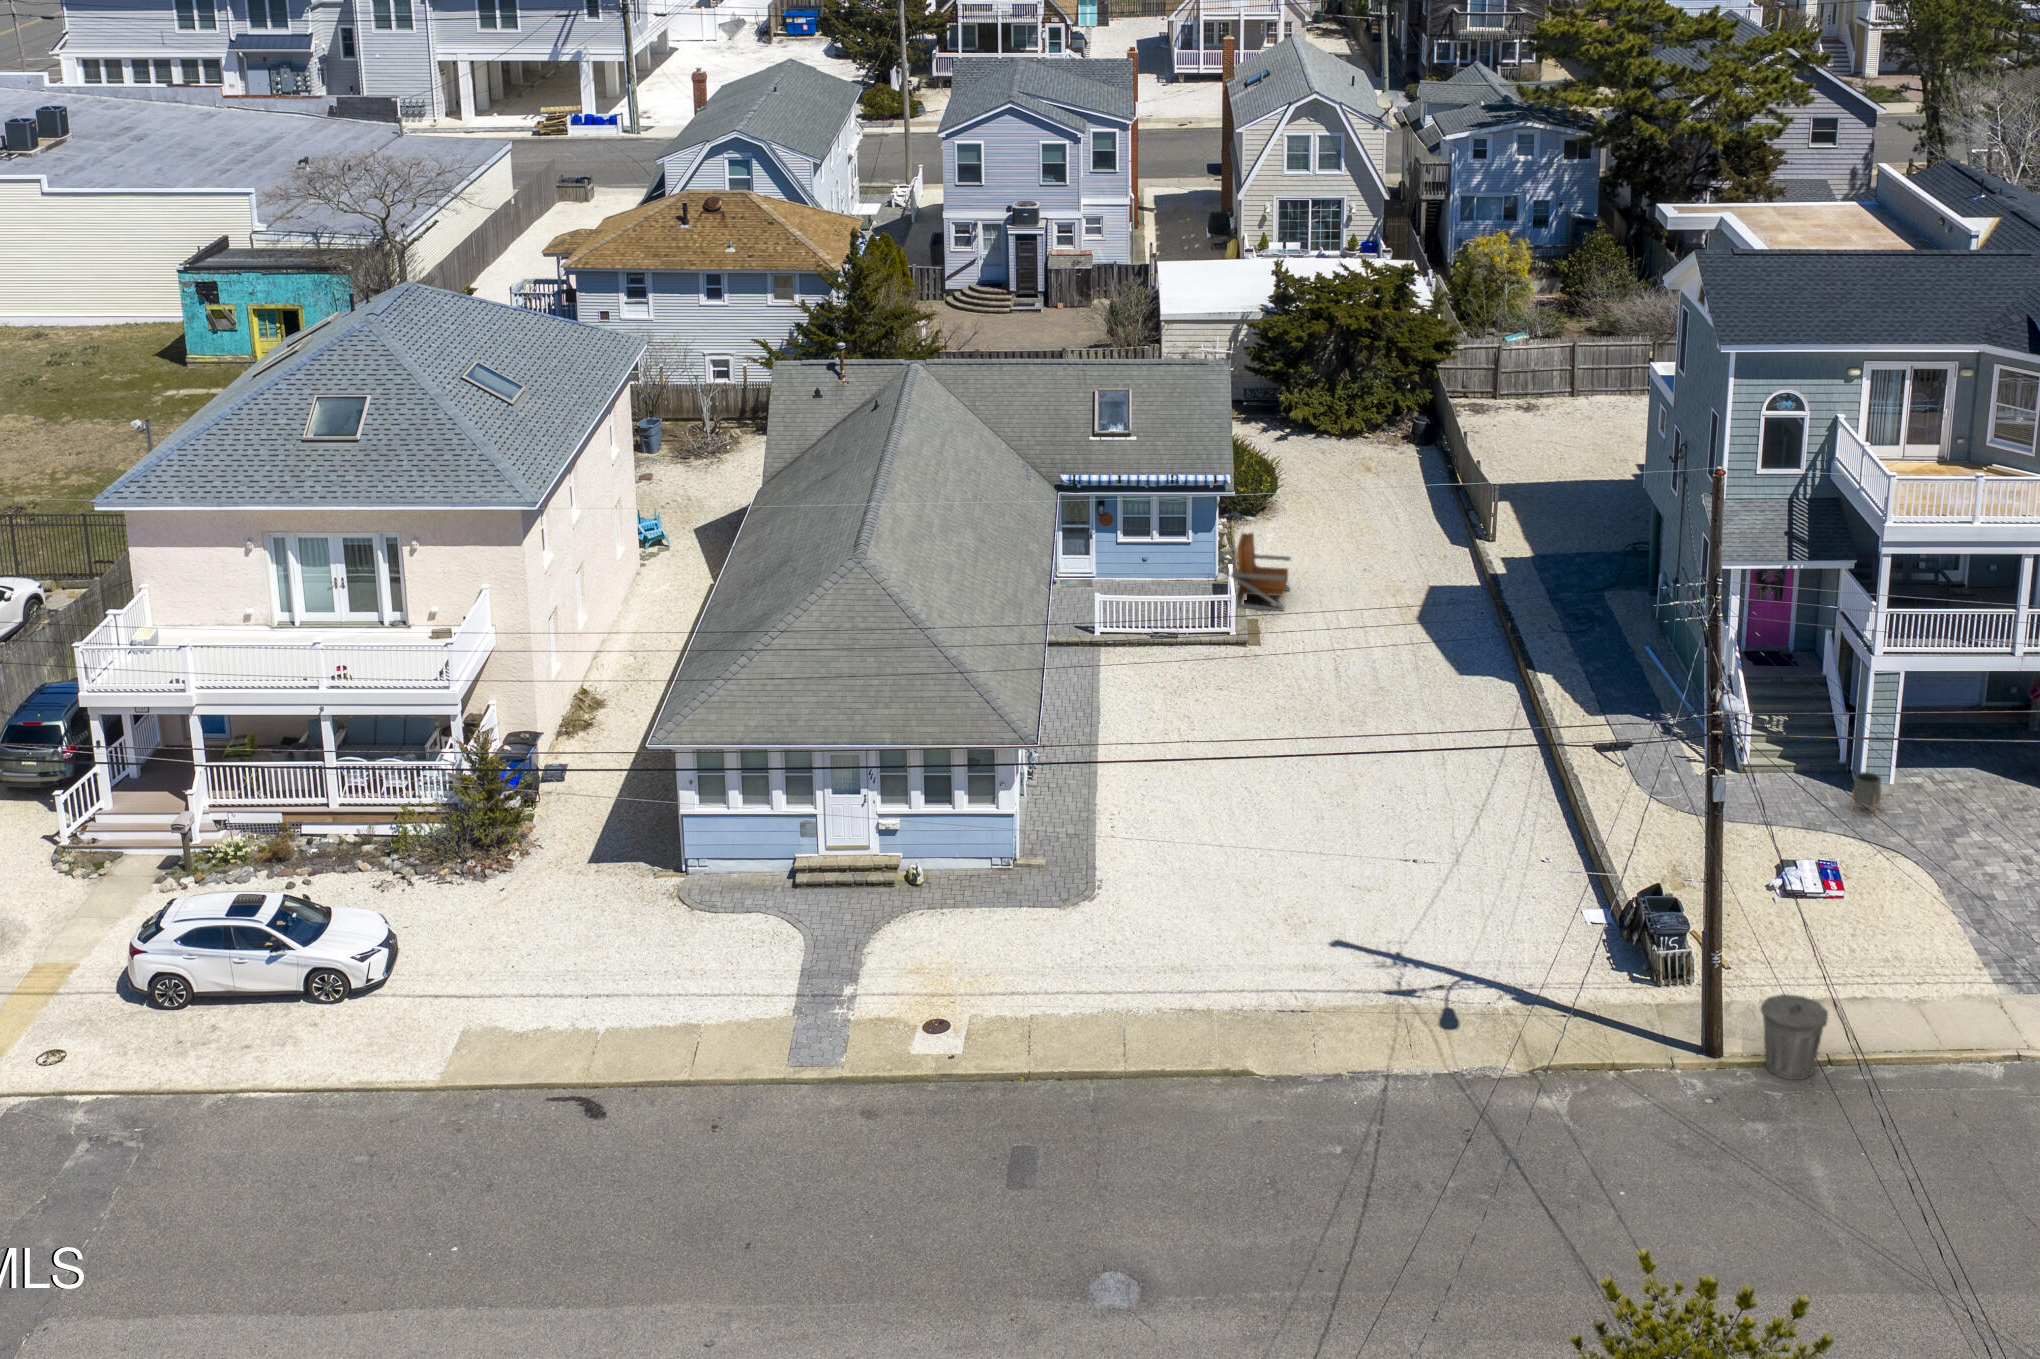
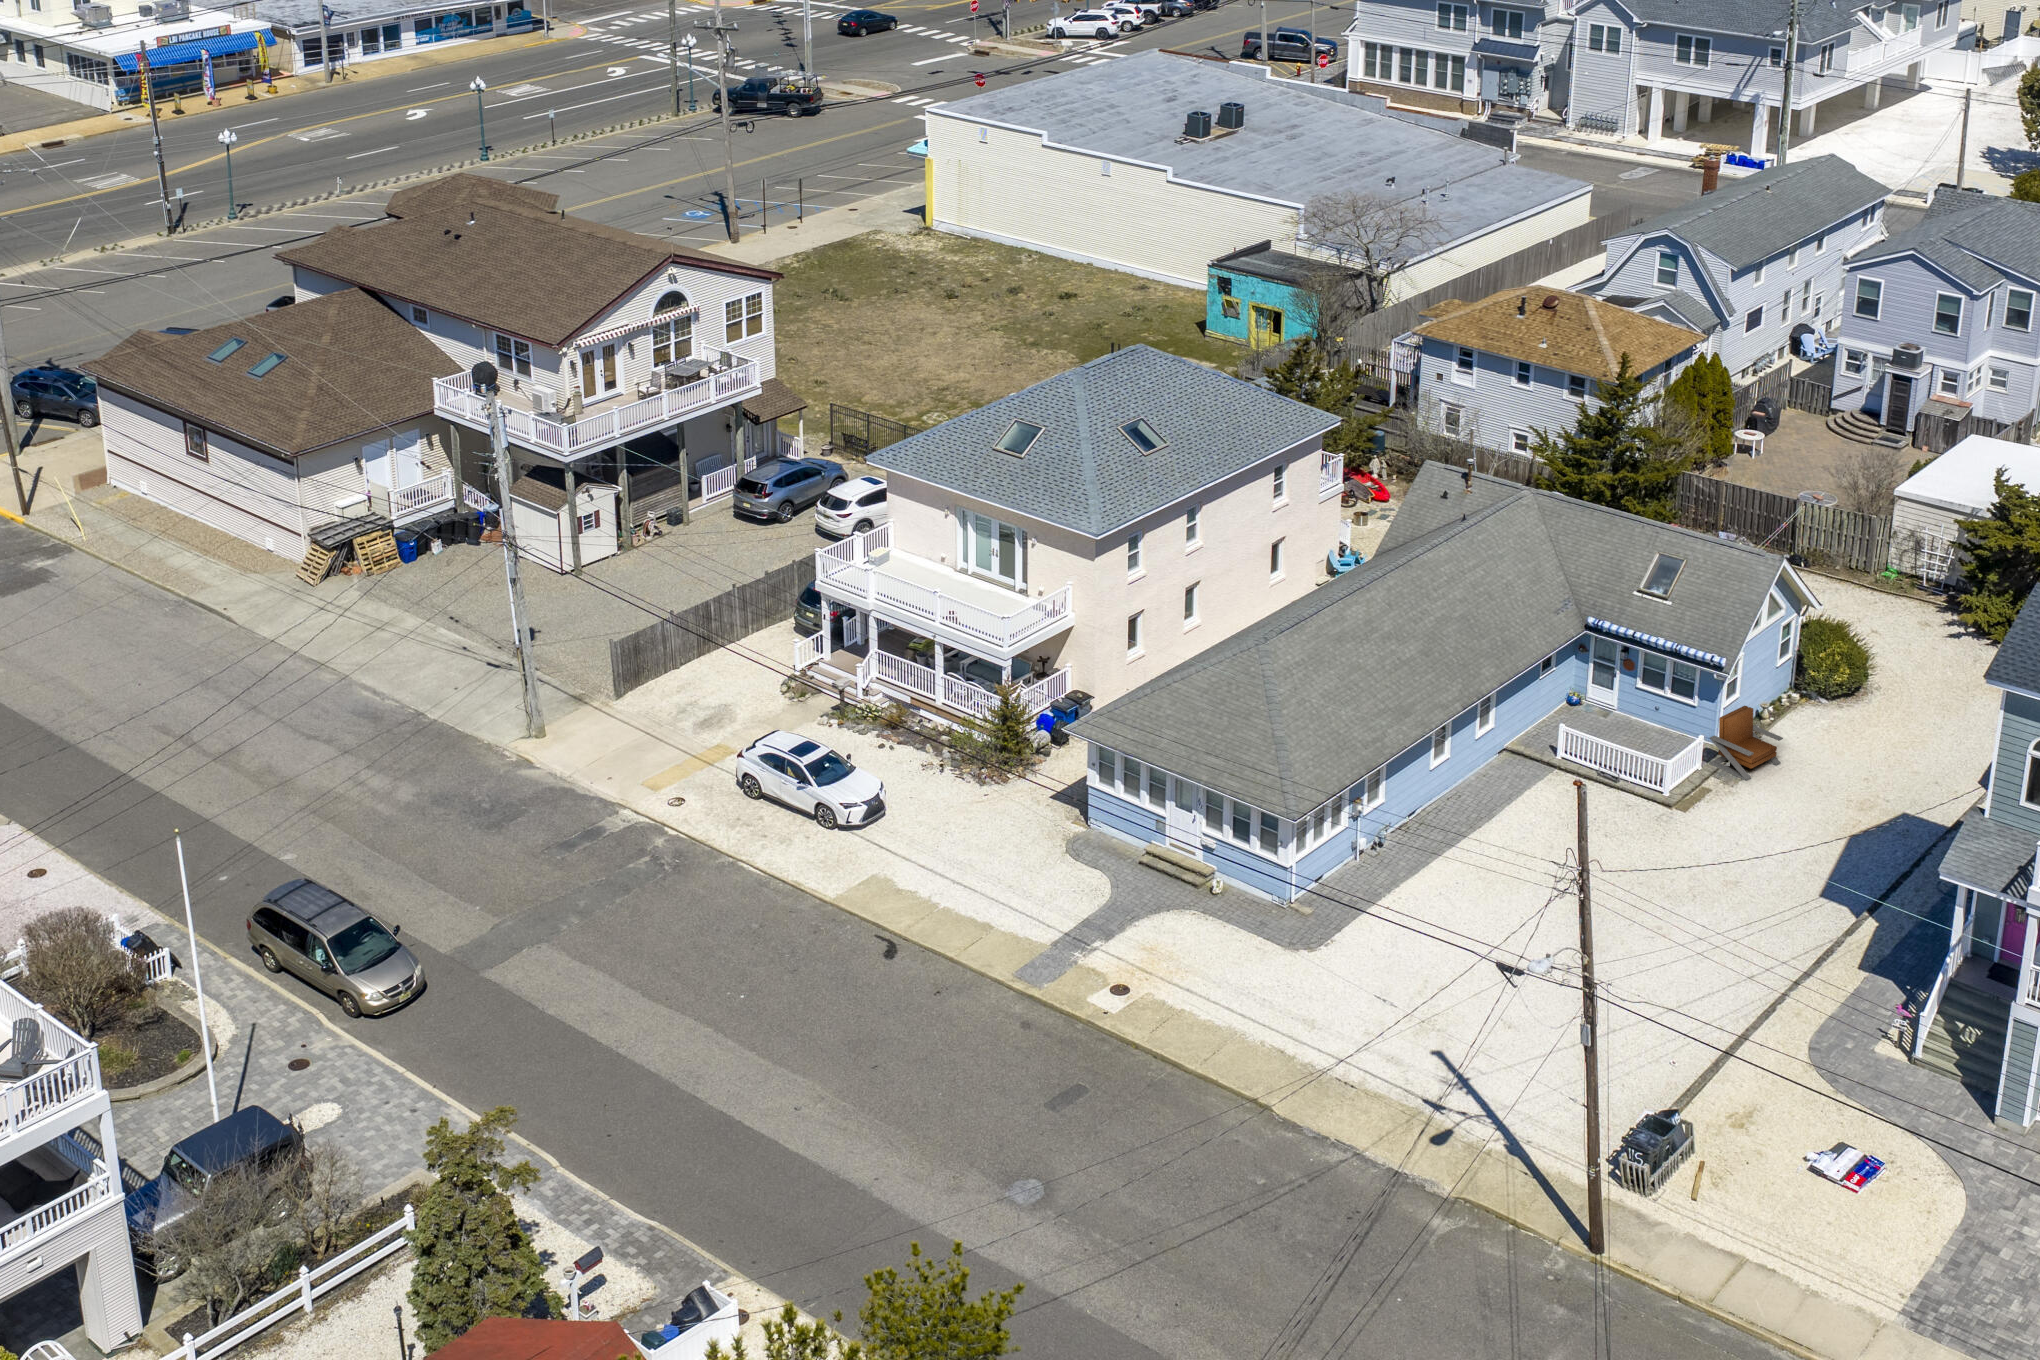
planter: present [1851,772,1881,815] -> none [1981,1098,2016,1141]
trash can: present [1761,994,1828,1080] -> none [1577,1219,1633,1293]

